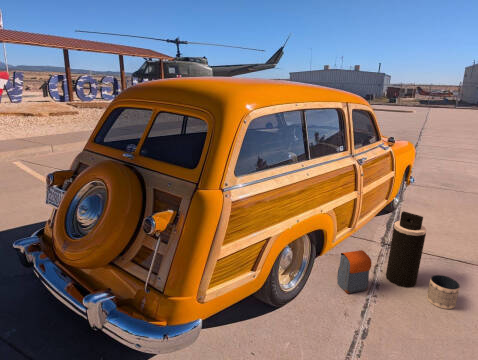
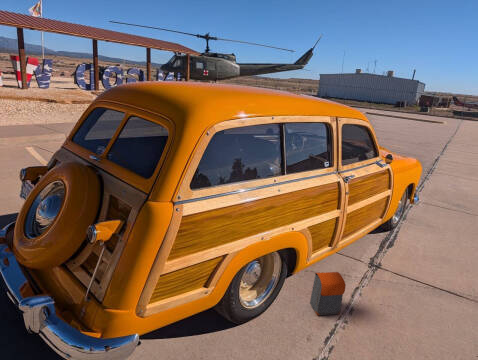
trash can: present [386,211,426,287] -> none [364,236,409,316]
planter: present [427,275,460,309] -> none [402,308,437,346]

